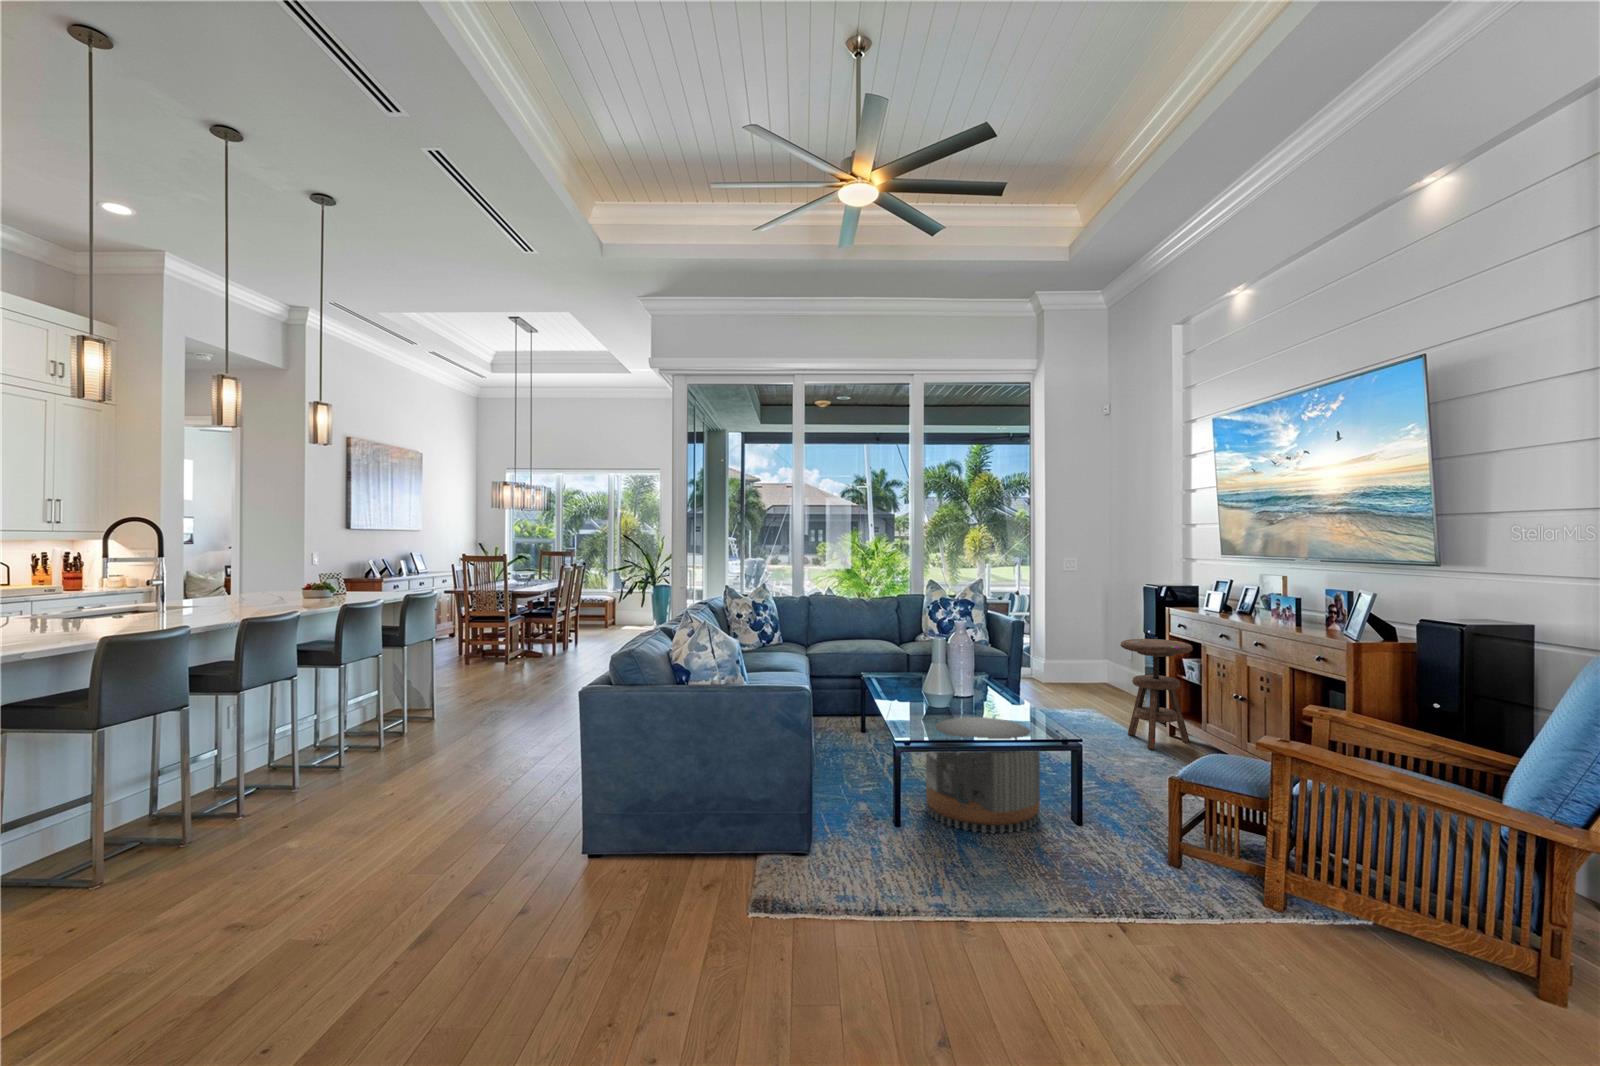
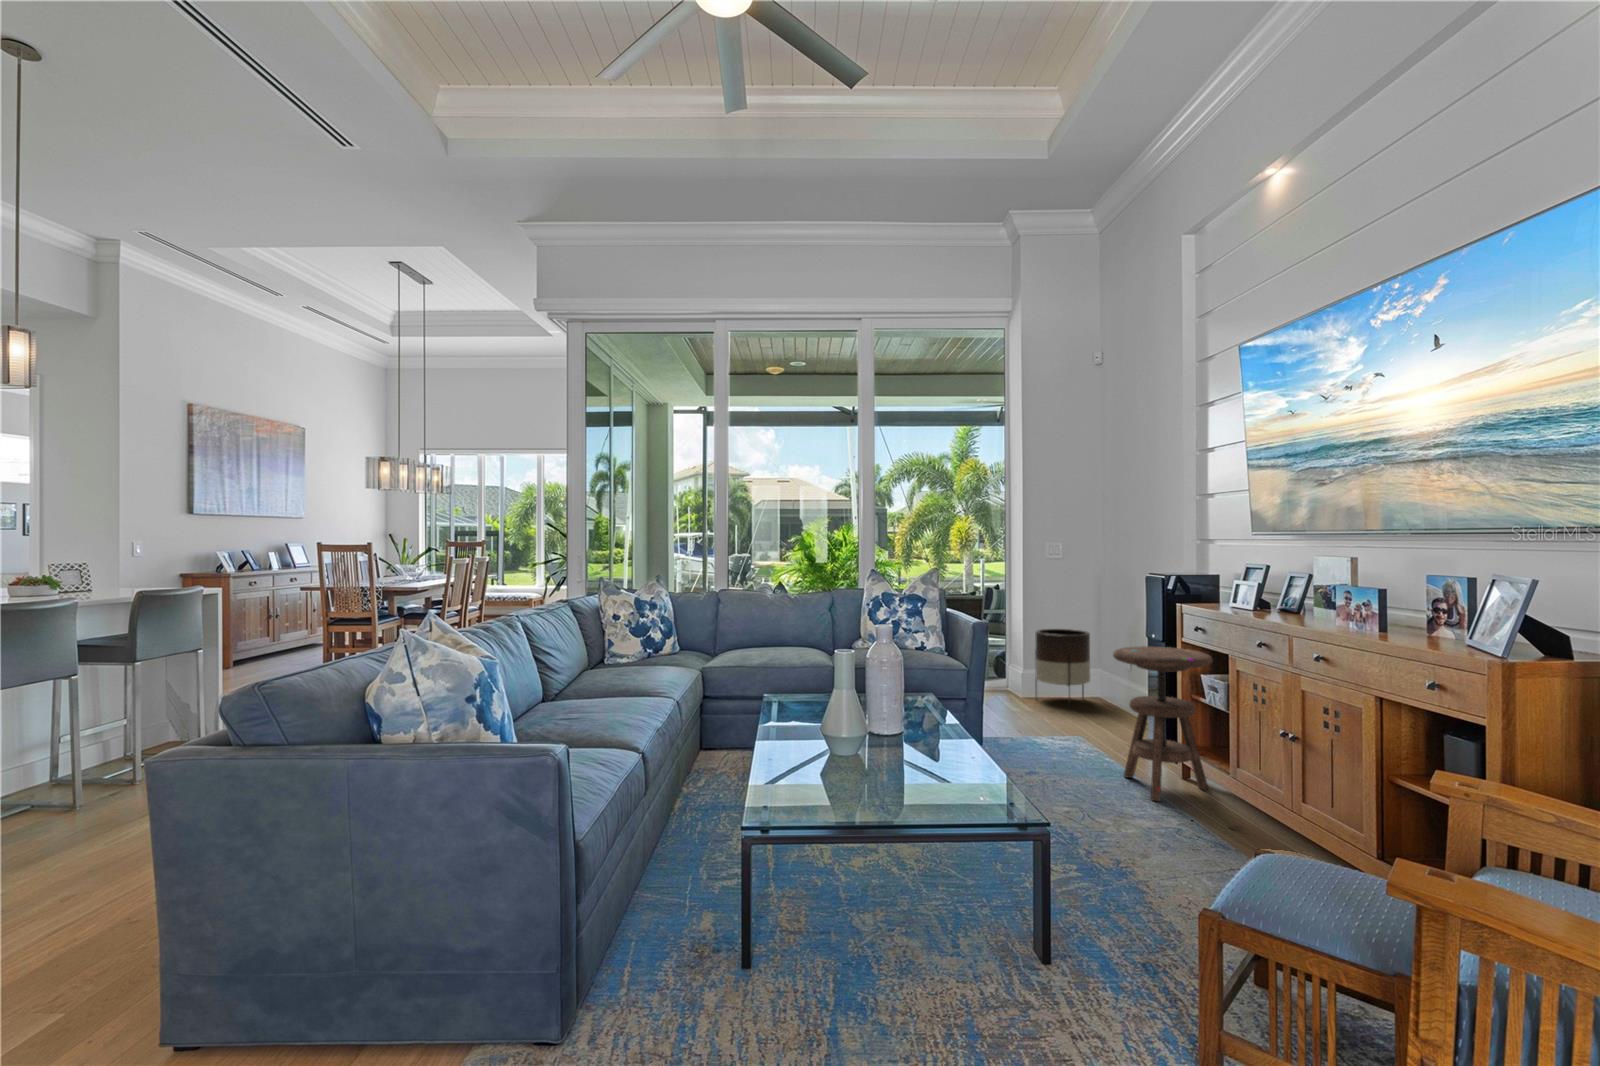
planter: none [1056,627,1100,689] -> present [1035,629,1090,698]
pouf: present [926,717,1040,833] -> none [807,771,981,972]

